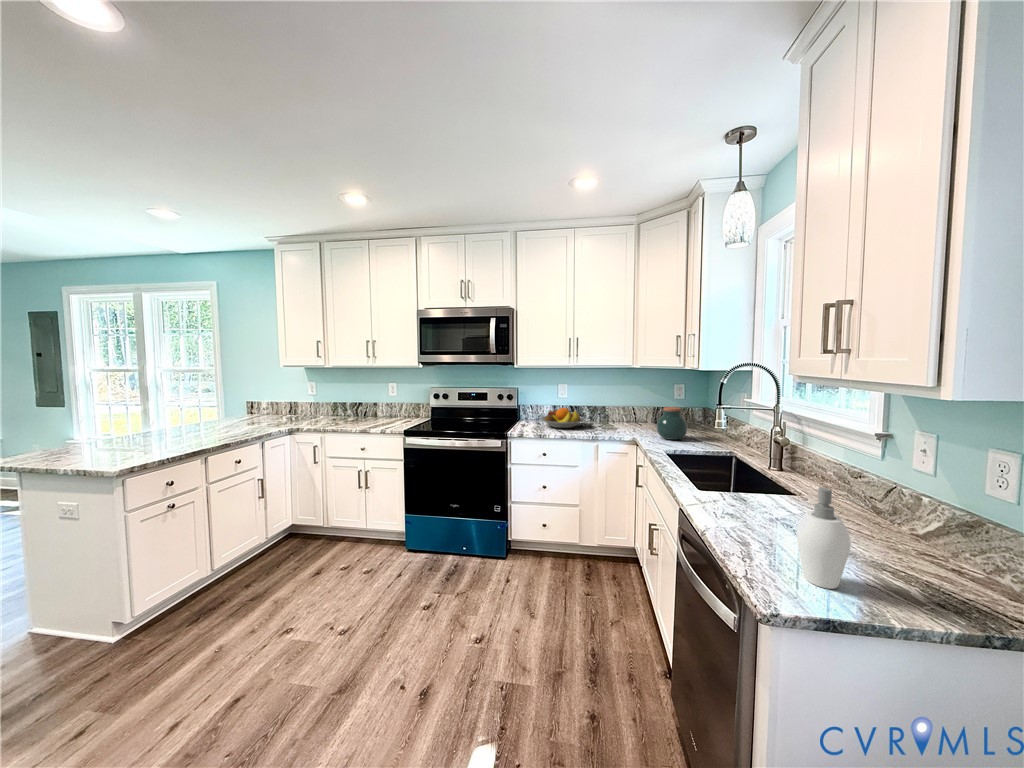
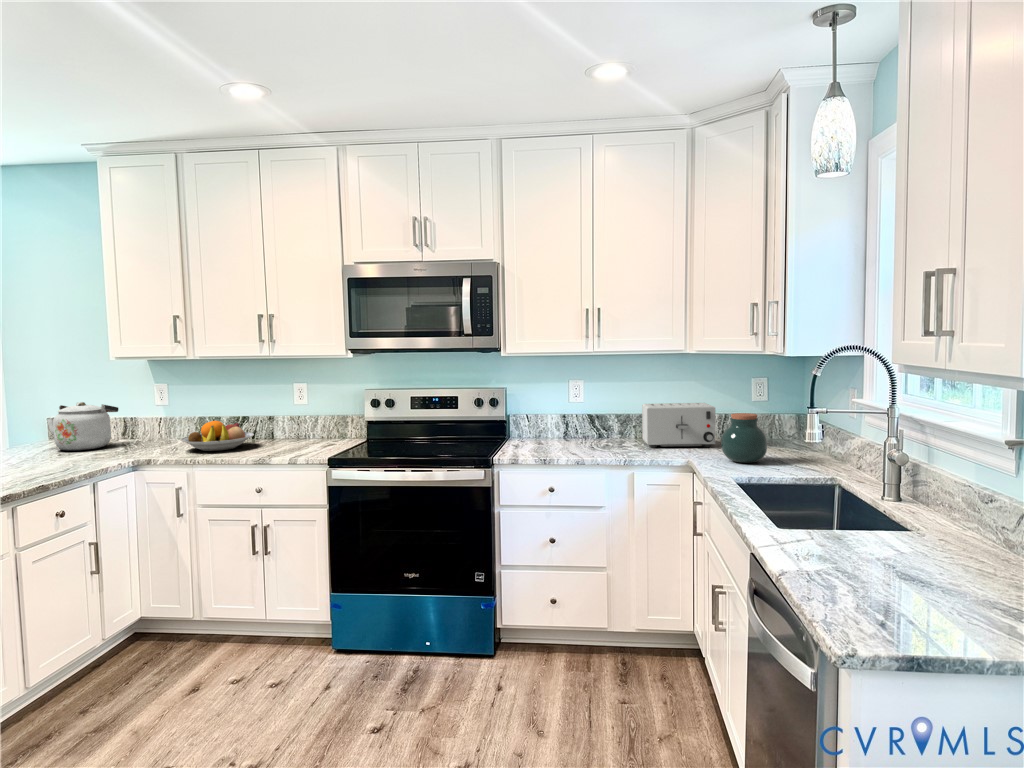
kettle: none [239,392,283,421] -> present [47,402,118,451]
toaster: none [604,399,652,428] -> present [642,403,715,448]
fruit bowl: present [540,408,585,428] -> present [181,421,254,451]
soap dispenser: present [797,487,871,589] -> none [885,504,969,629]

